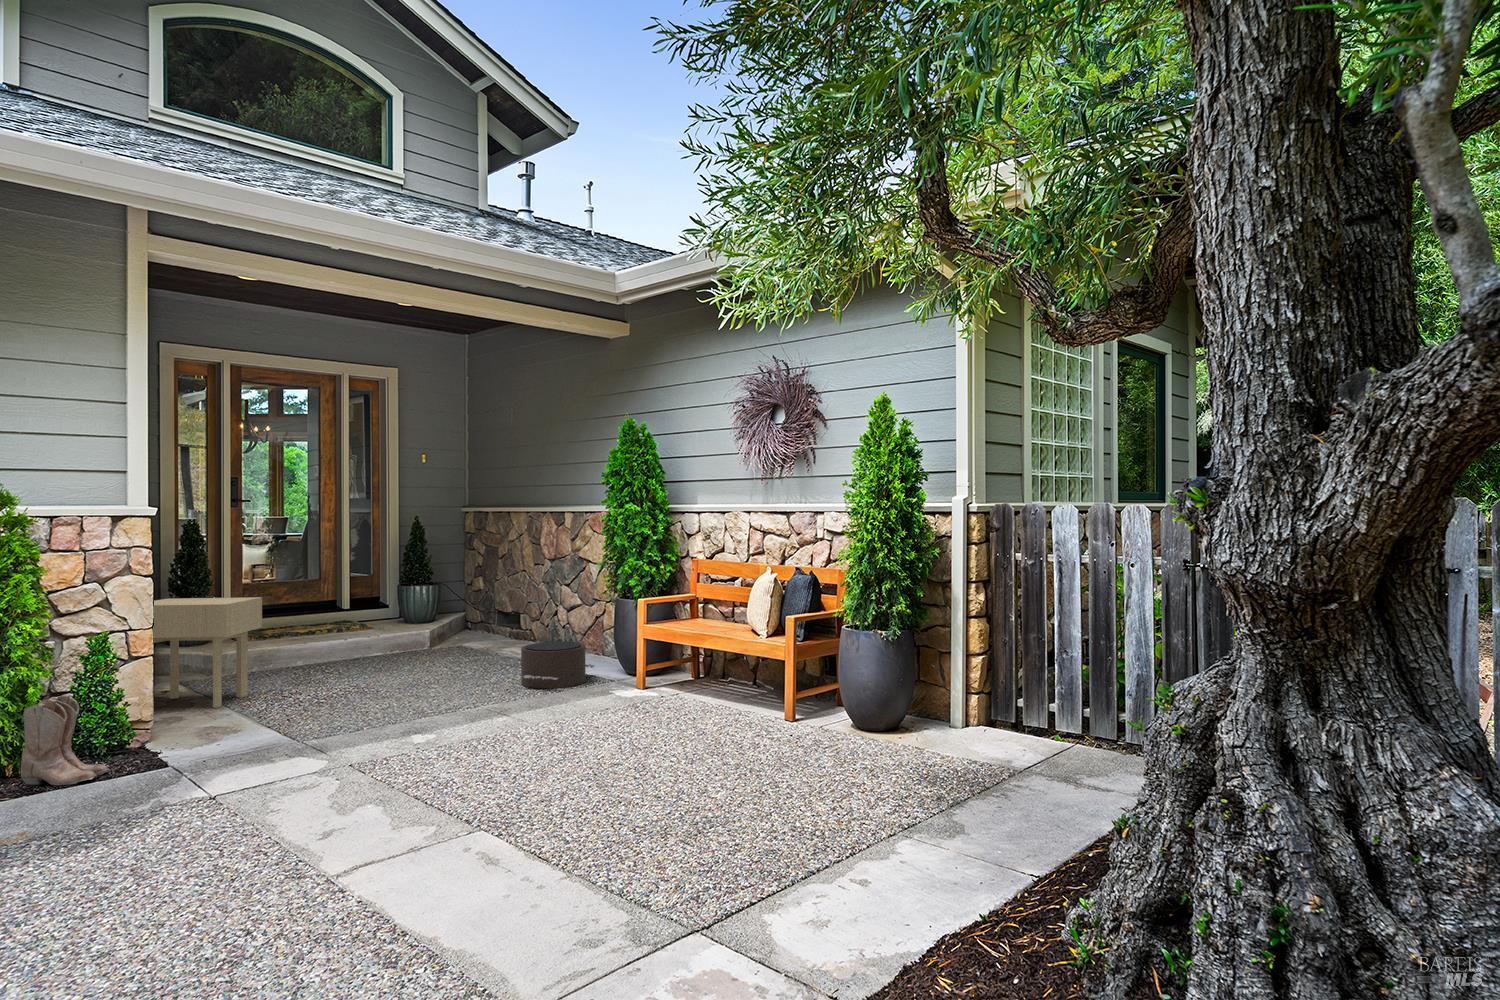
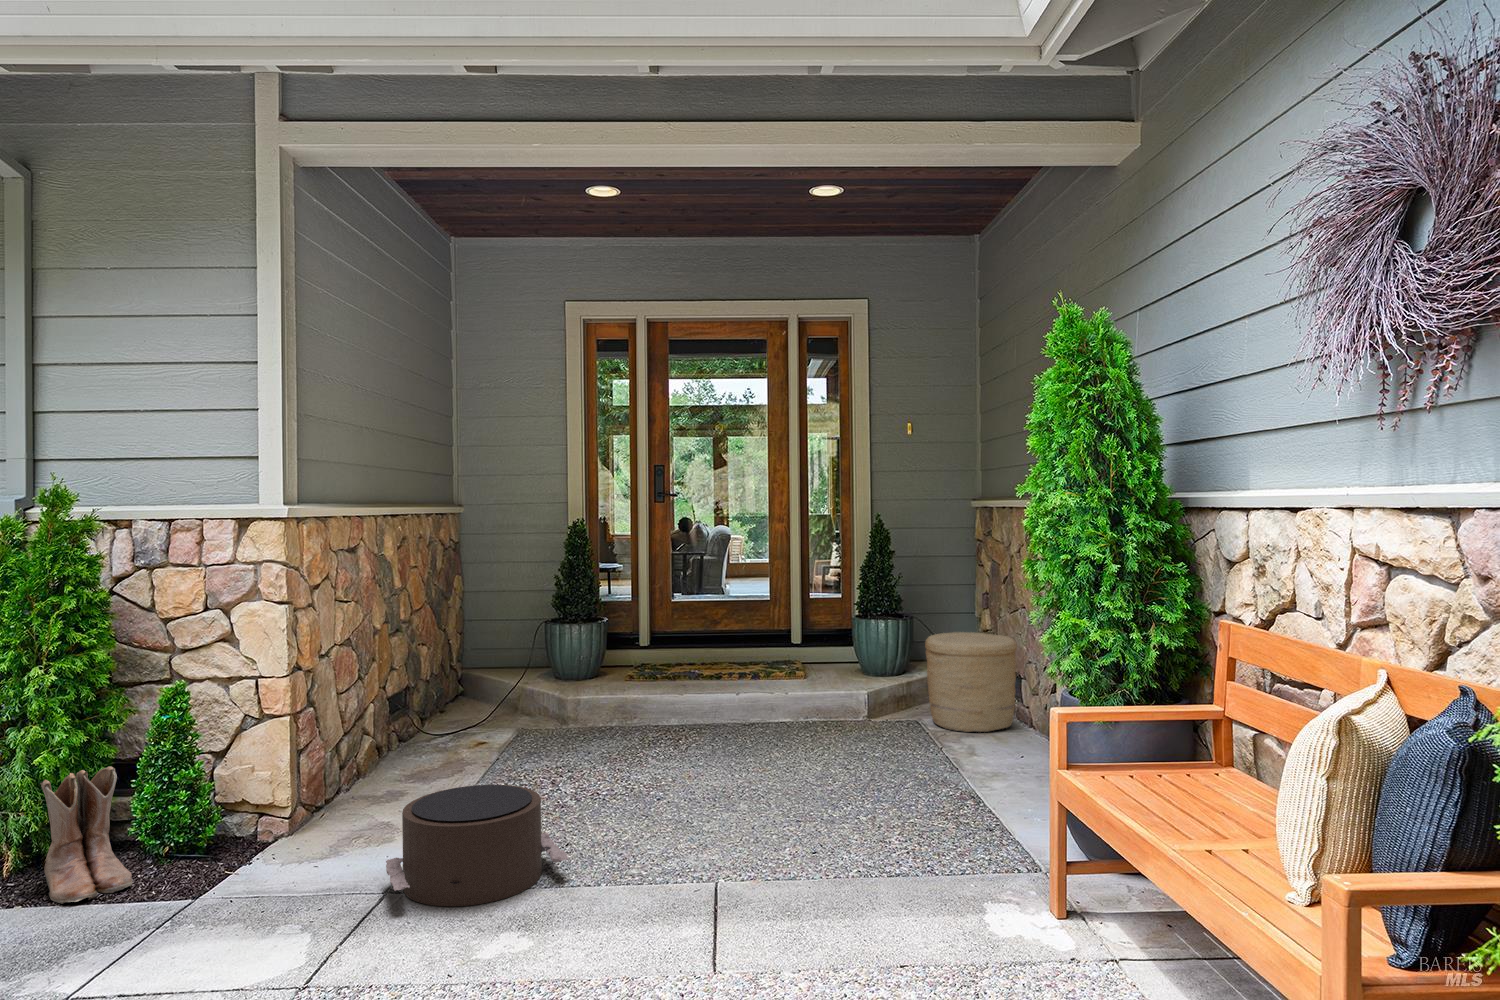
woven basket: none [485,589,541,646] -> present [925,632,1017,732]
side table: present [153,597,262,708] -> none [381,622,532,783]
pouf: present [521,641,595,688] -> present [386,785,568,906]

